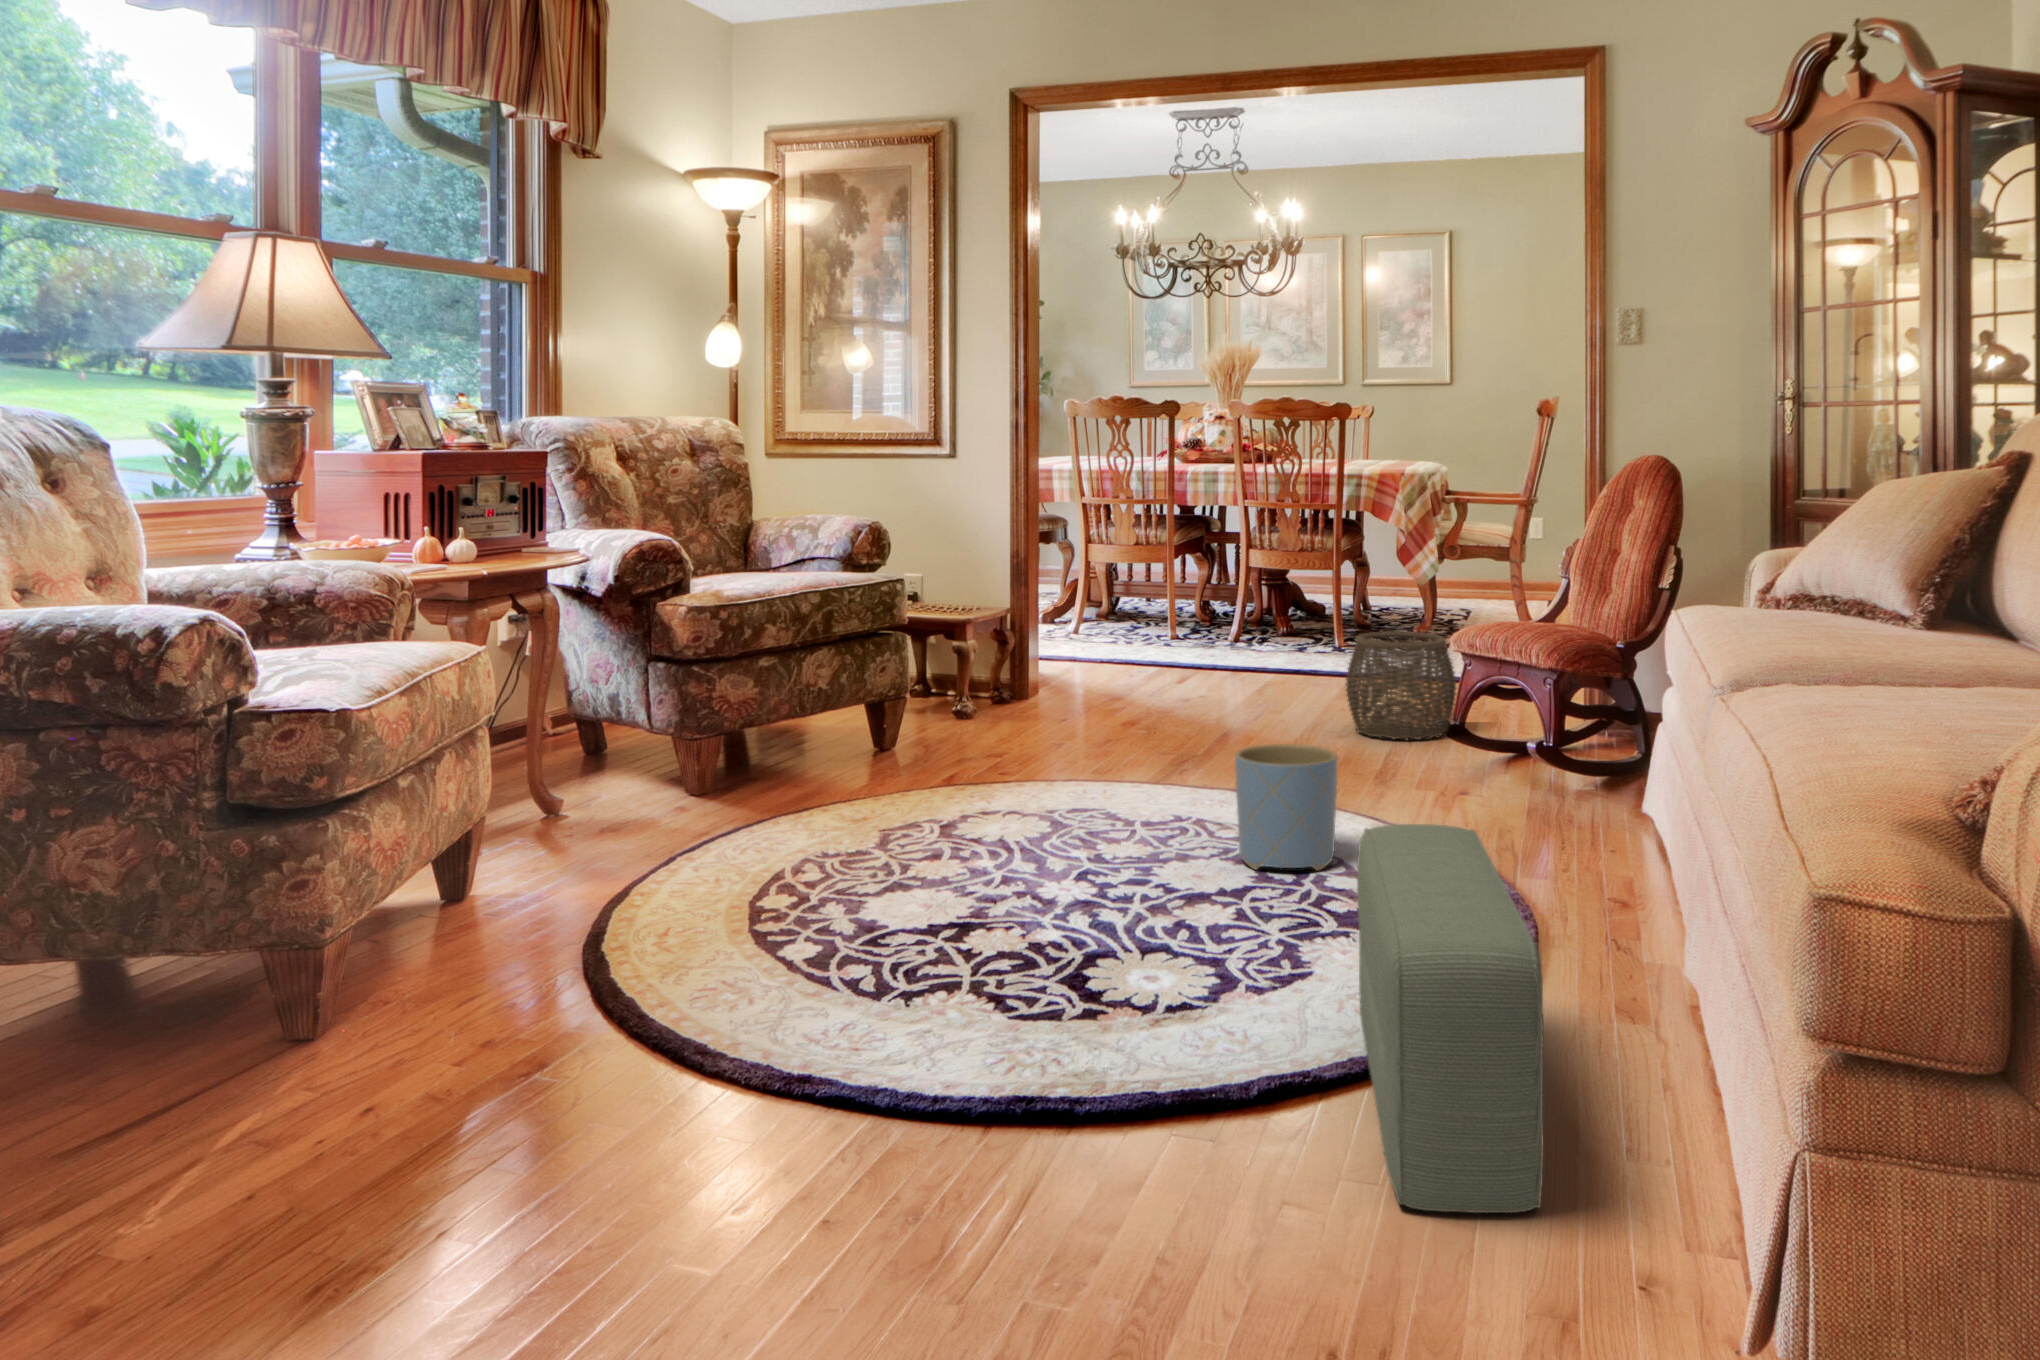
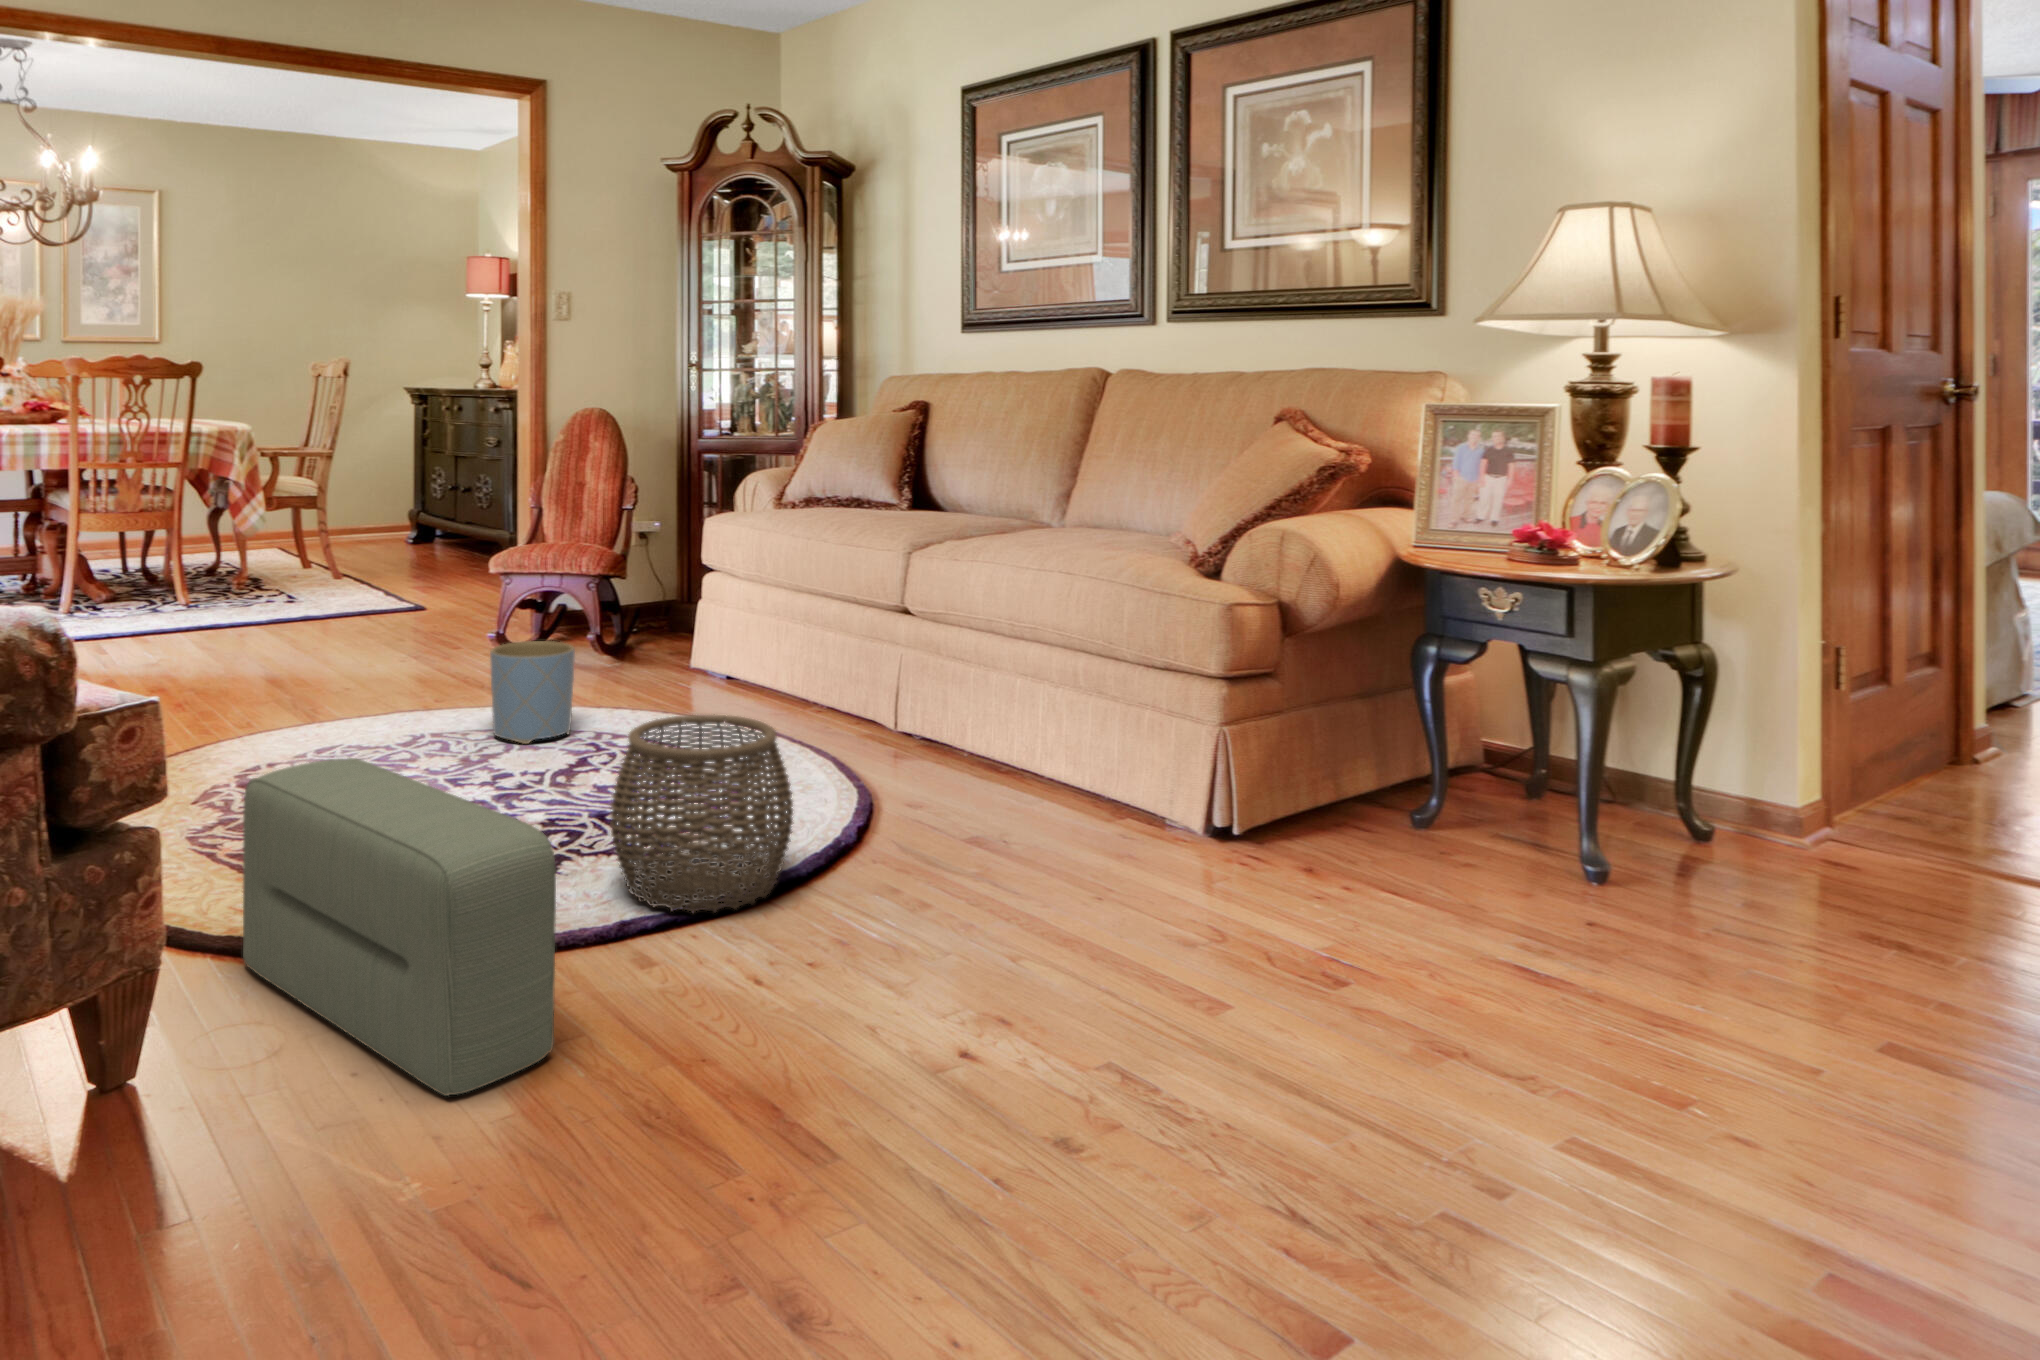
woven basket: present [1346,632,1457,740] -> present [610,714,793,912]
pouf: present [1357,824,1543,1213] -> present [243,758,556,1096]

